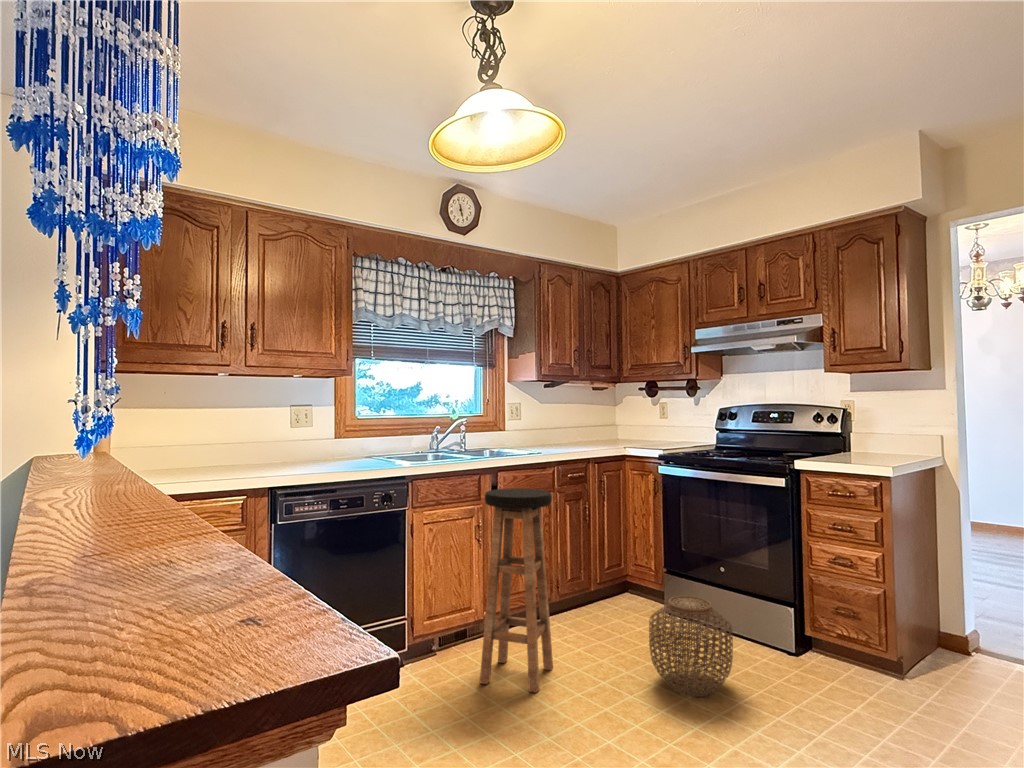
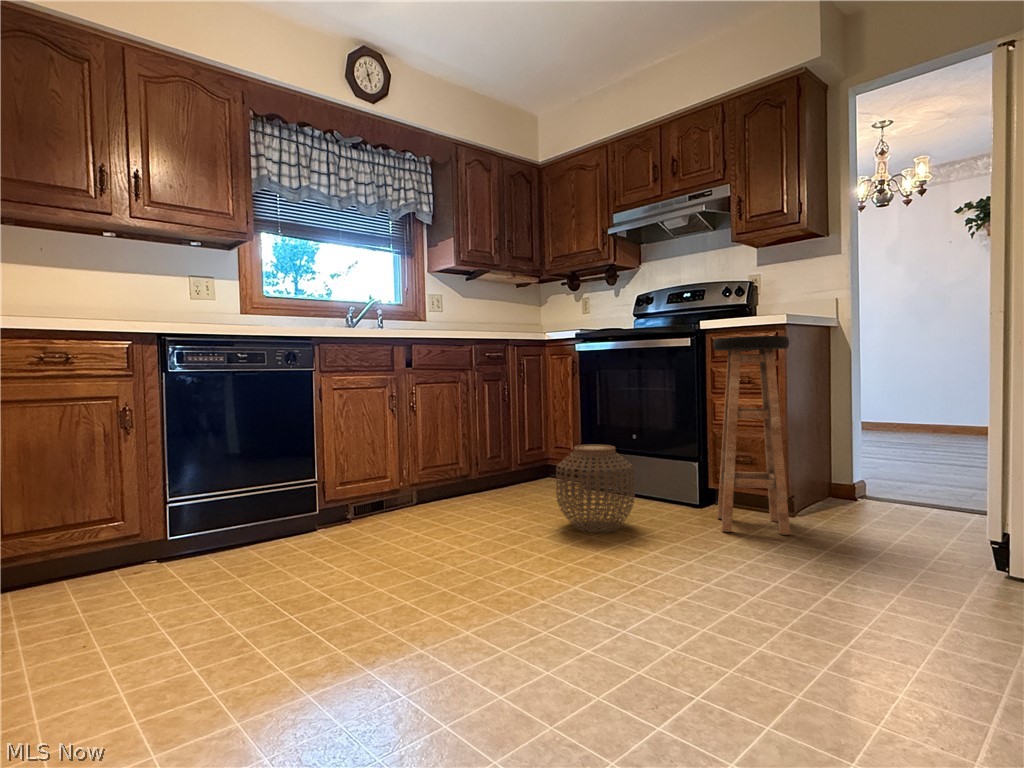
bar stool: present [480,488,553,693] -> present [713,336,790,535]

